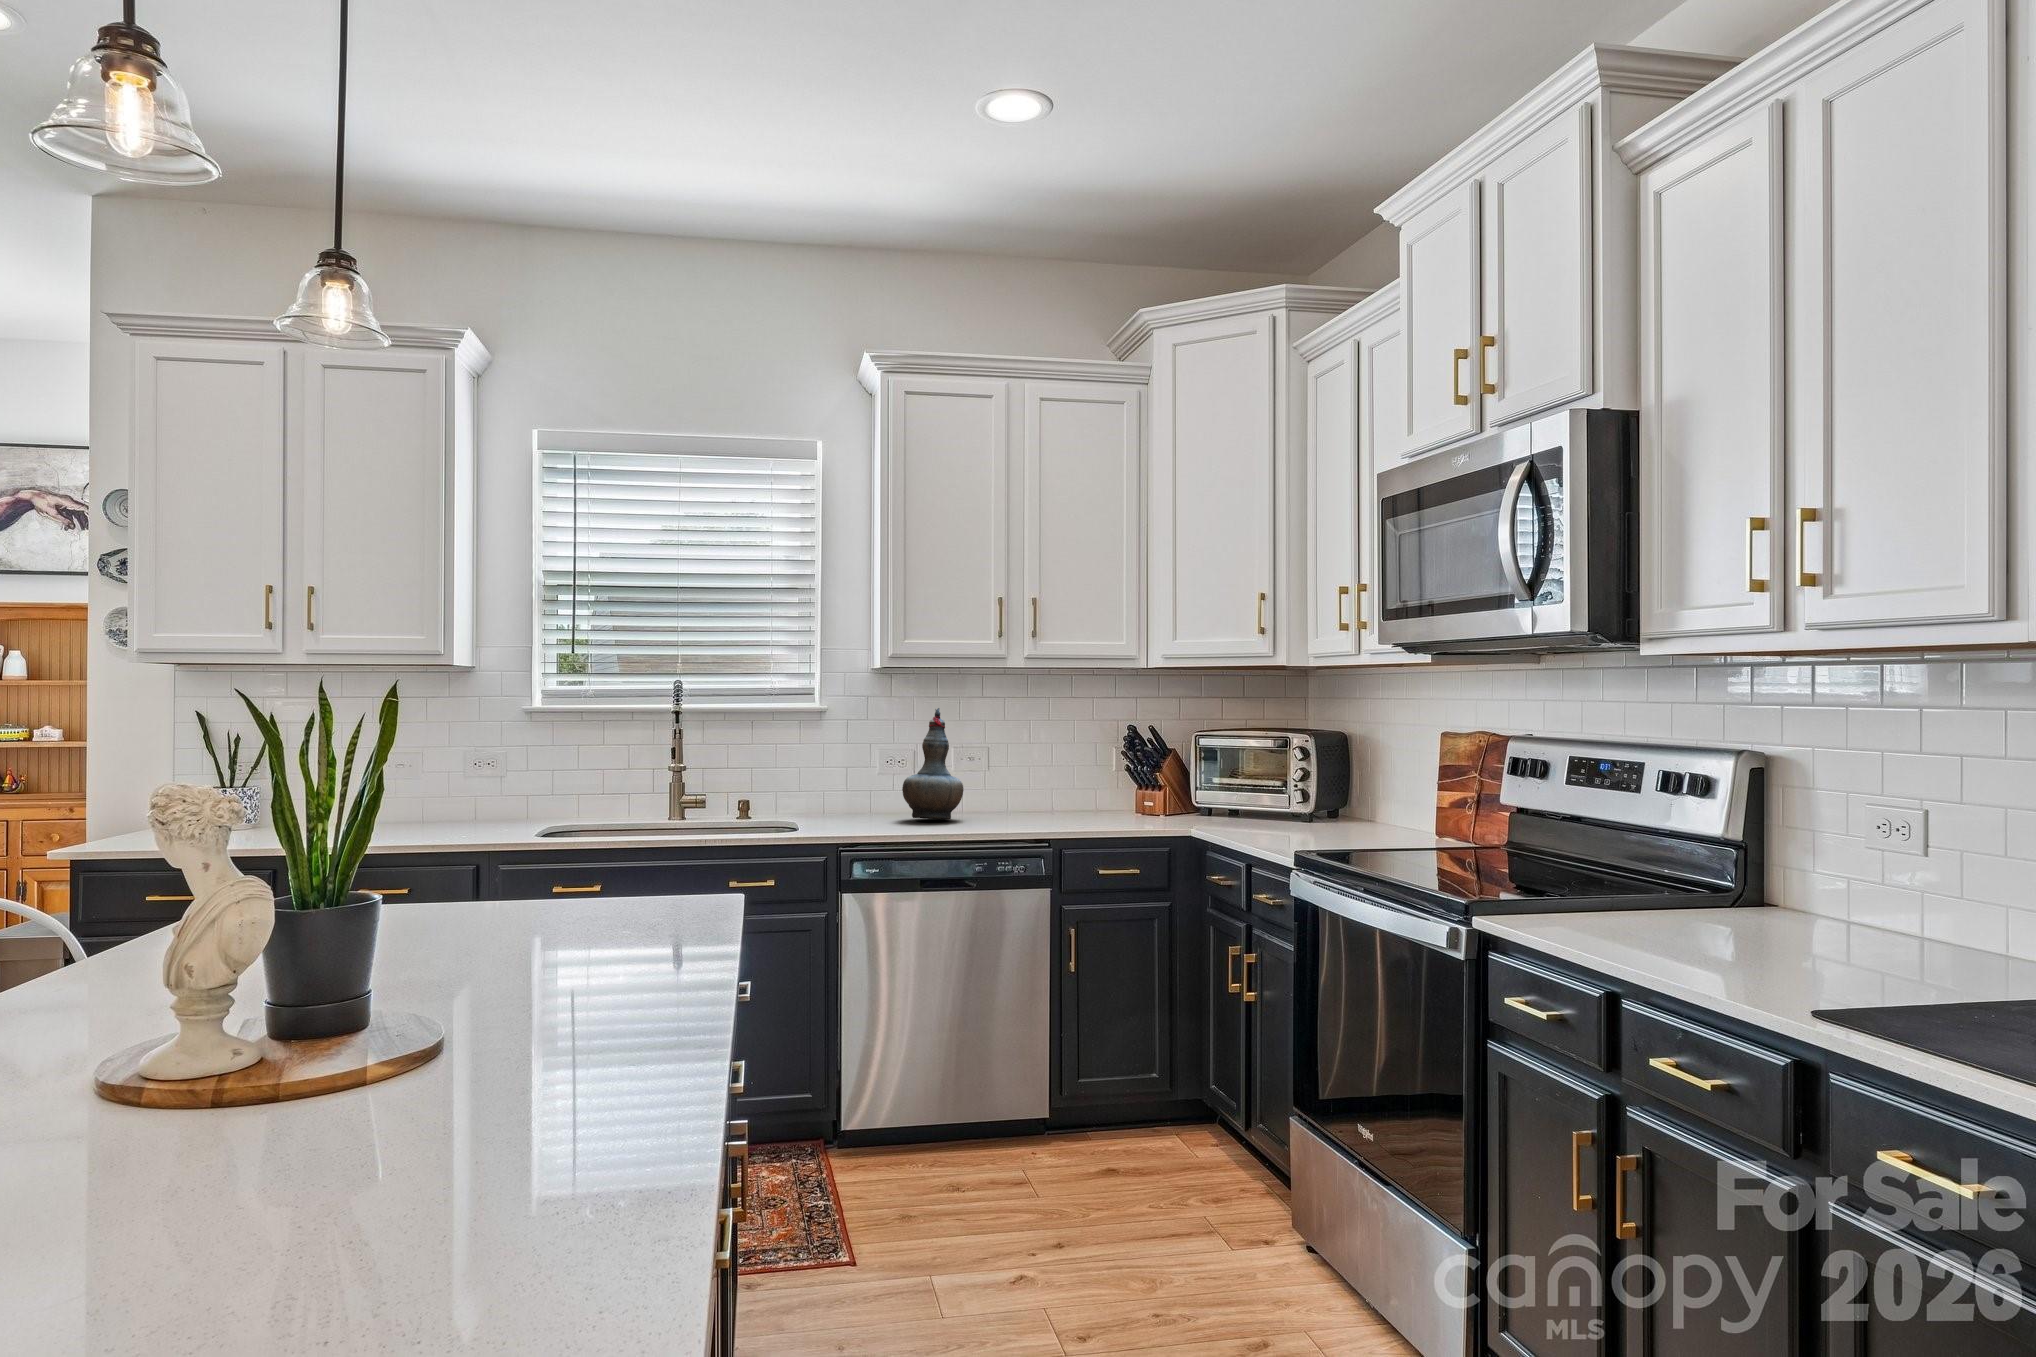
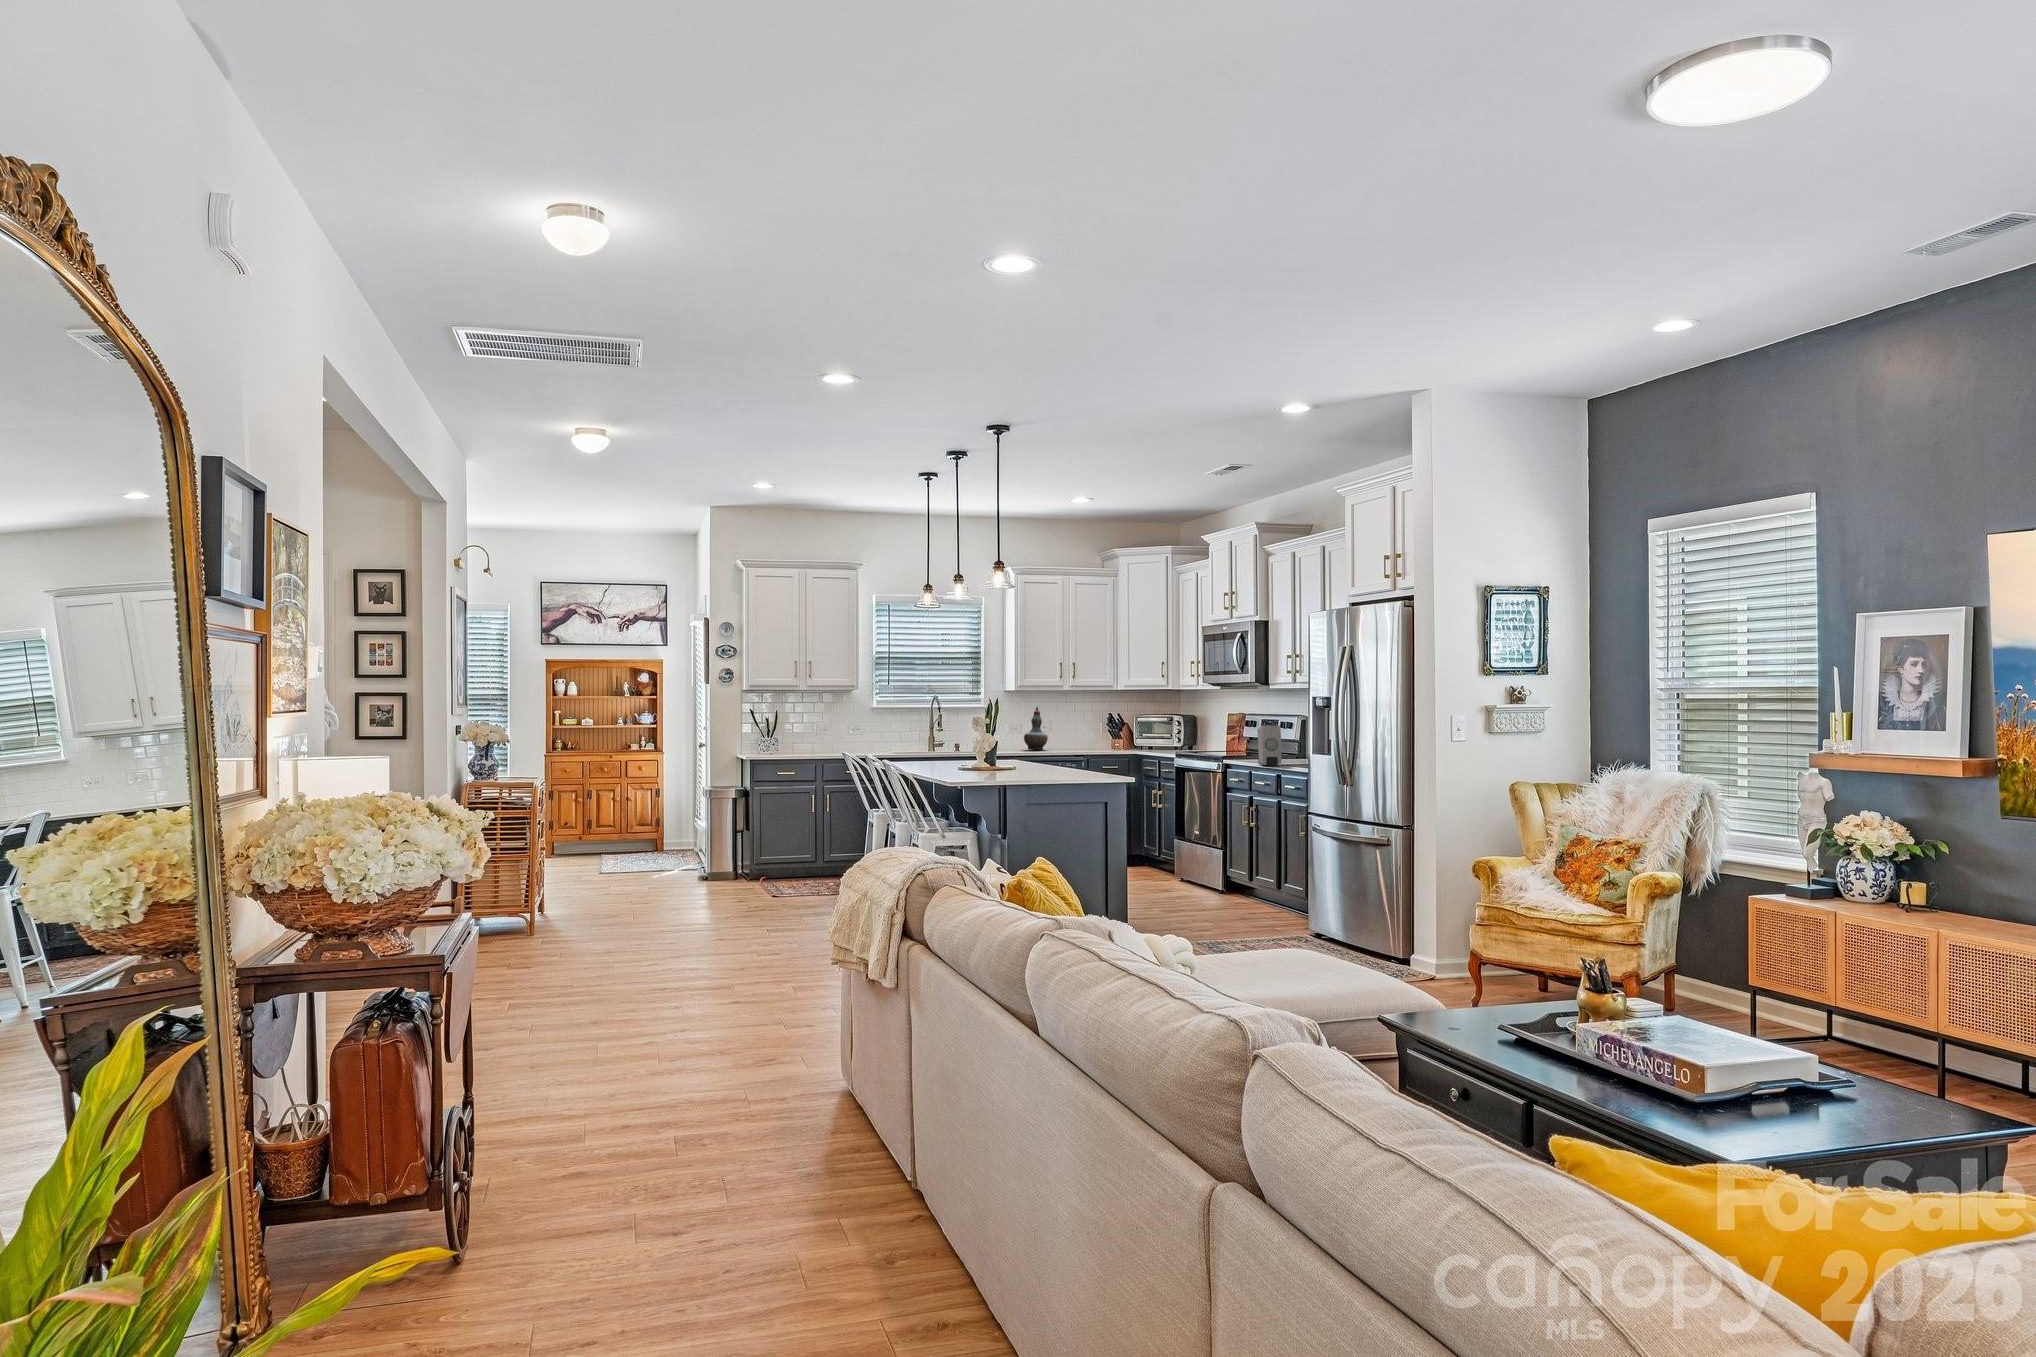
soap dispenser: none [1613,791,1727,949] -> present [1258,726,1281,766]

